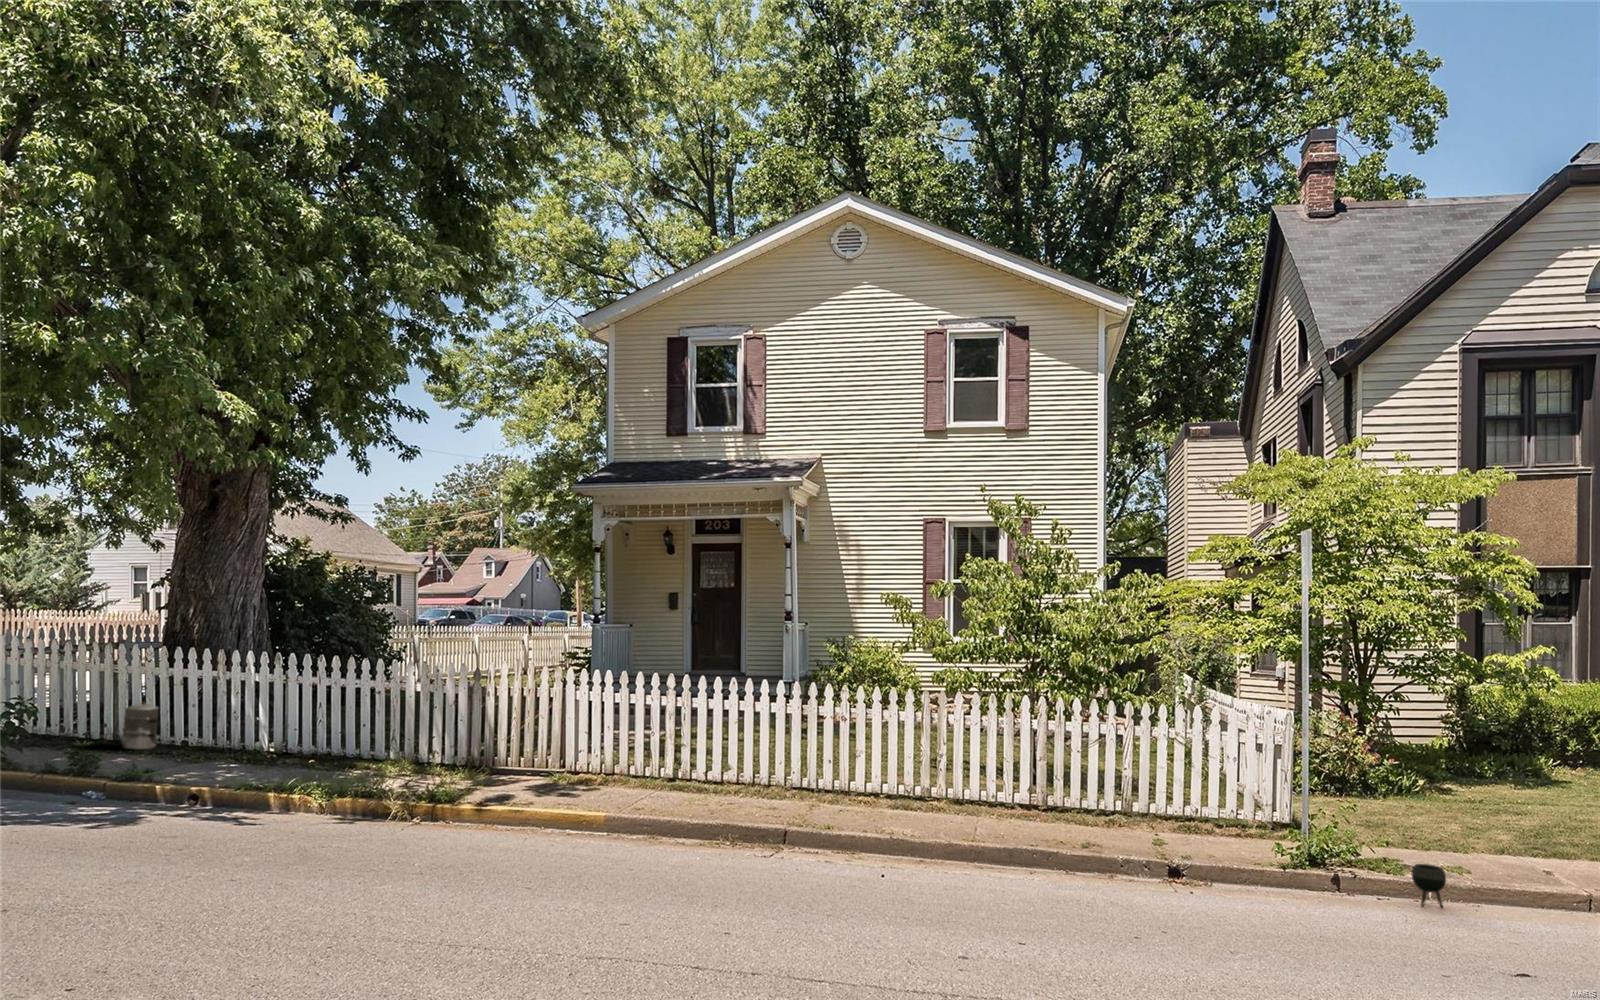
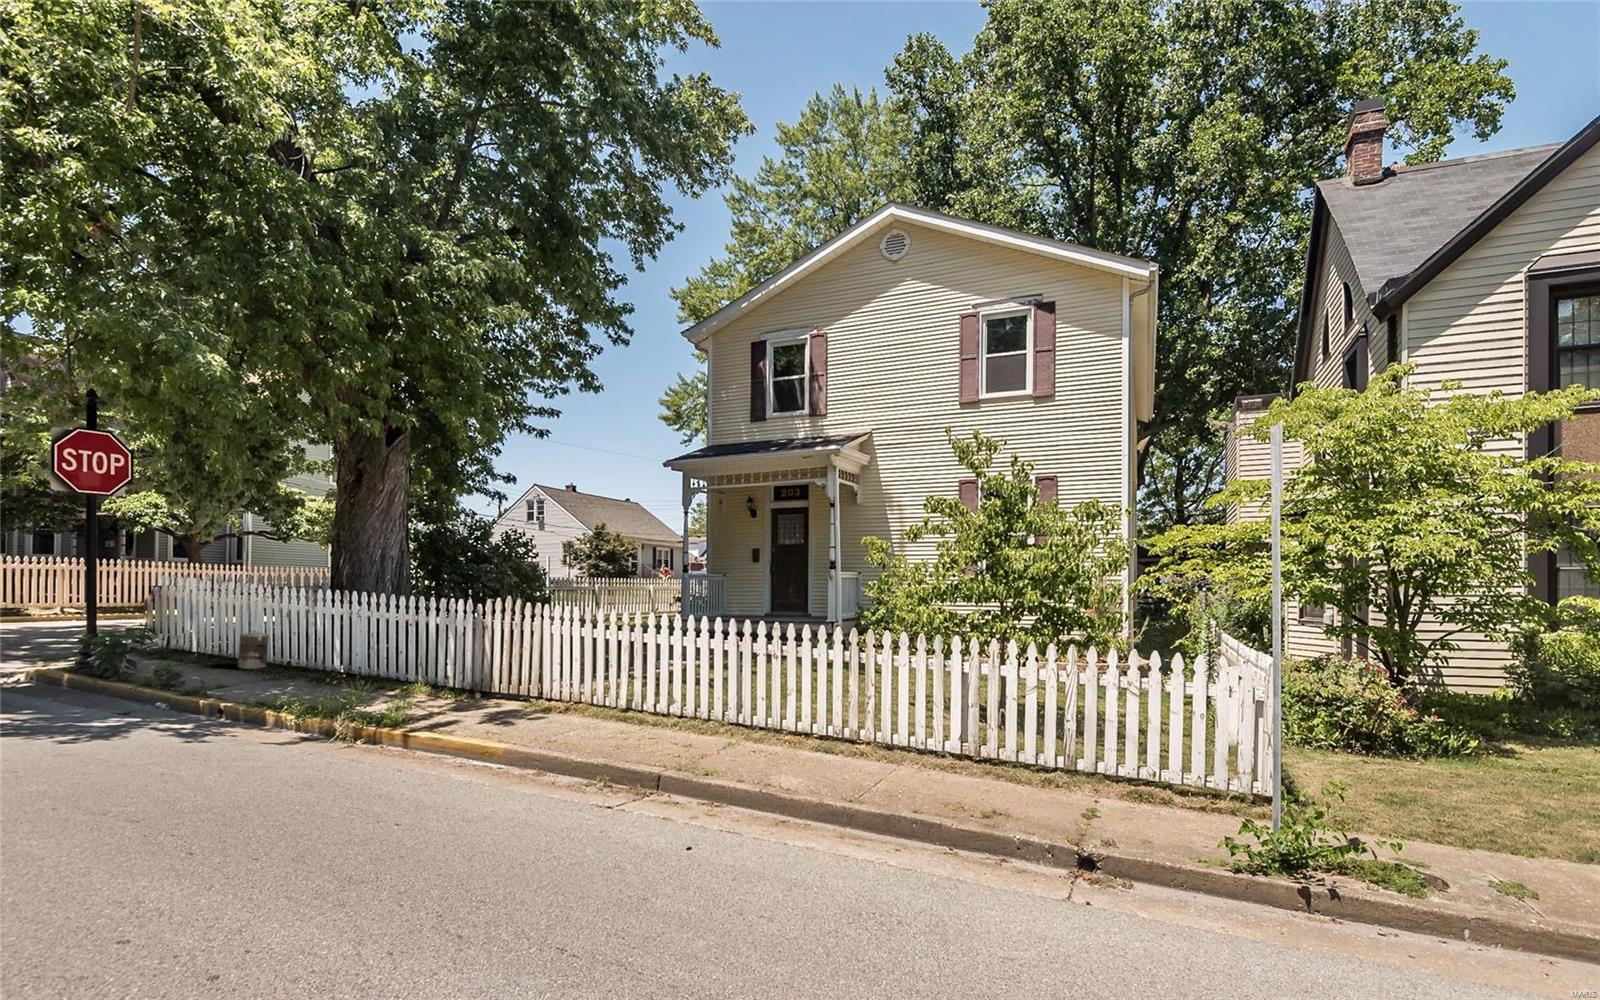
planter: present [1412,864,1446,907] -> none [1433,890,1493,964]

